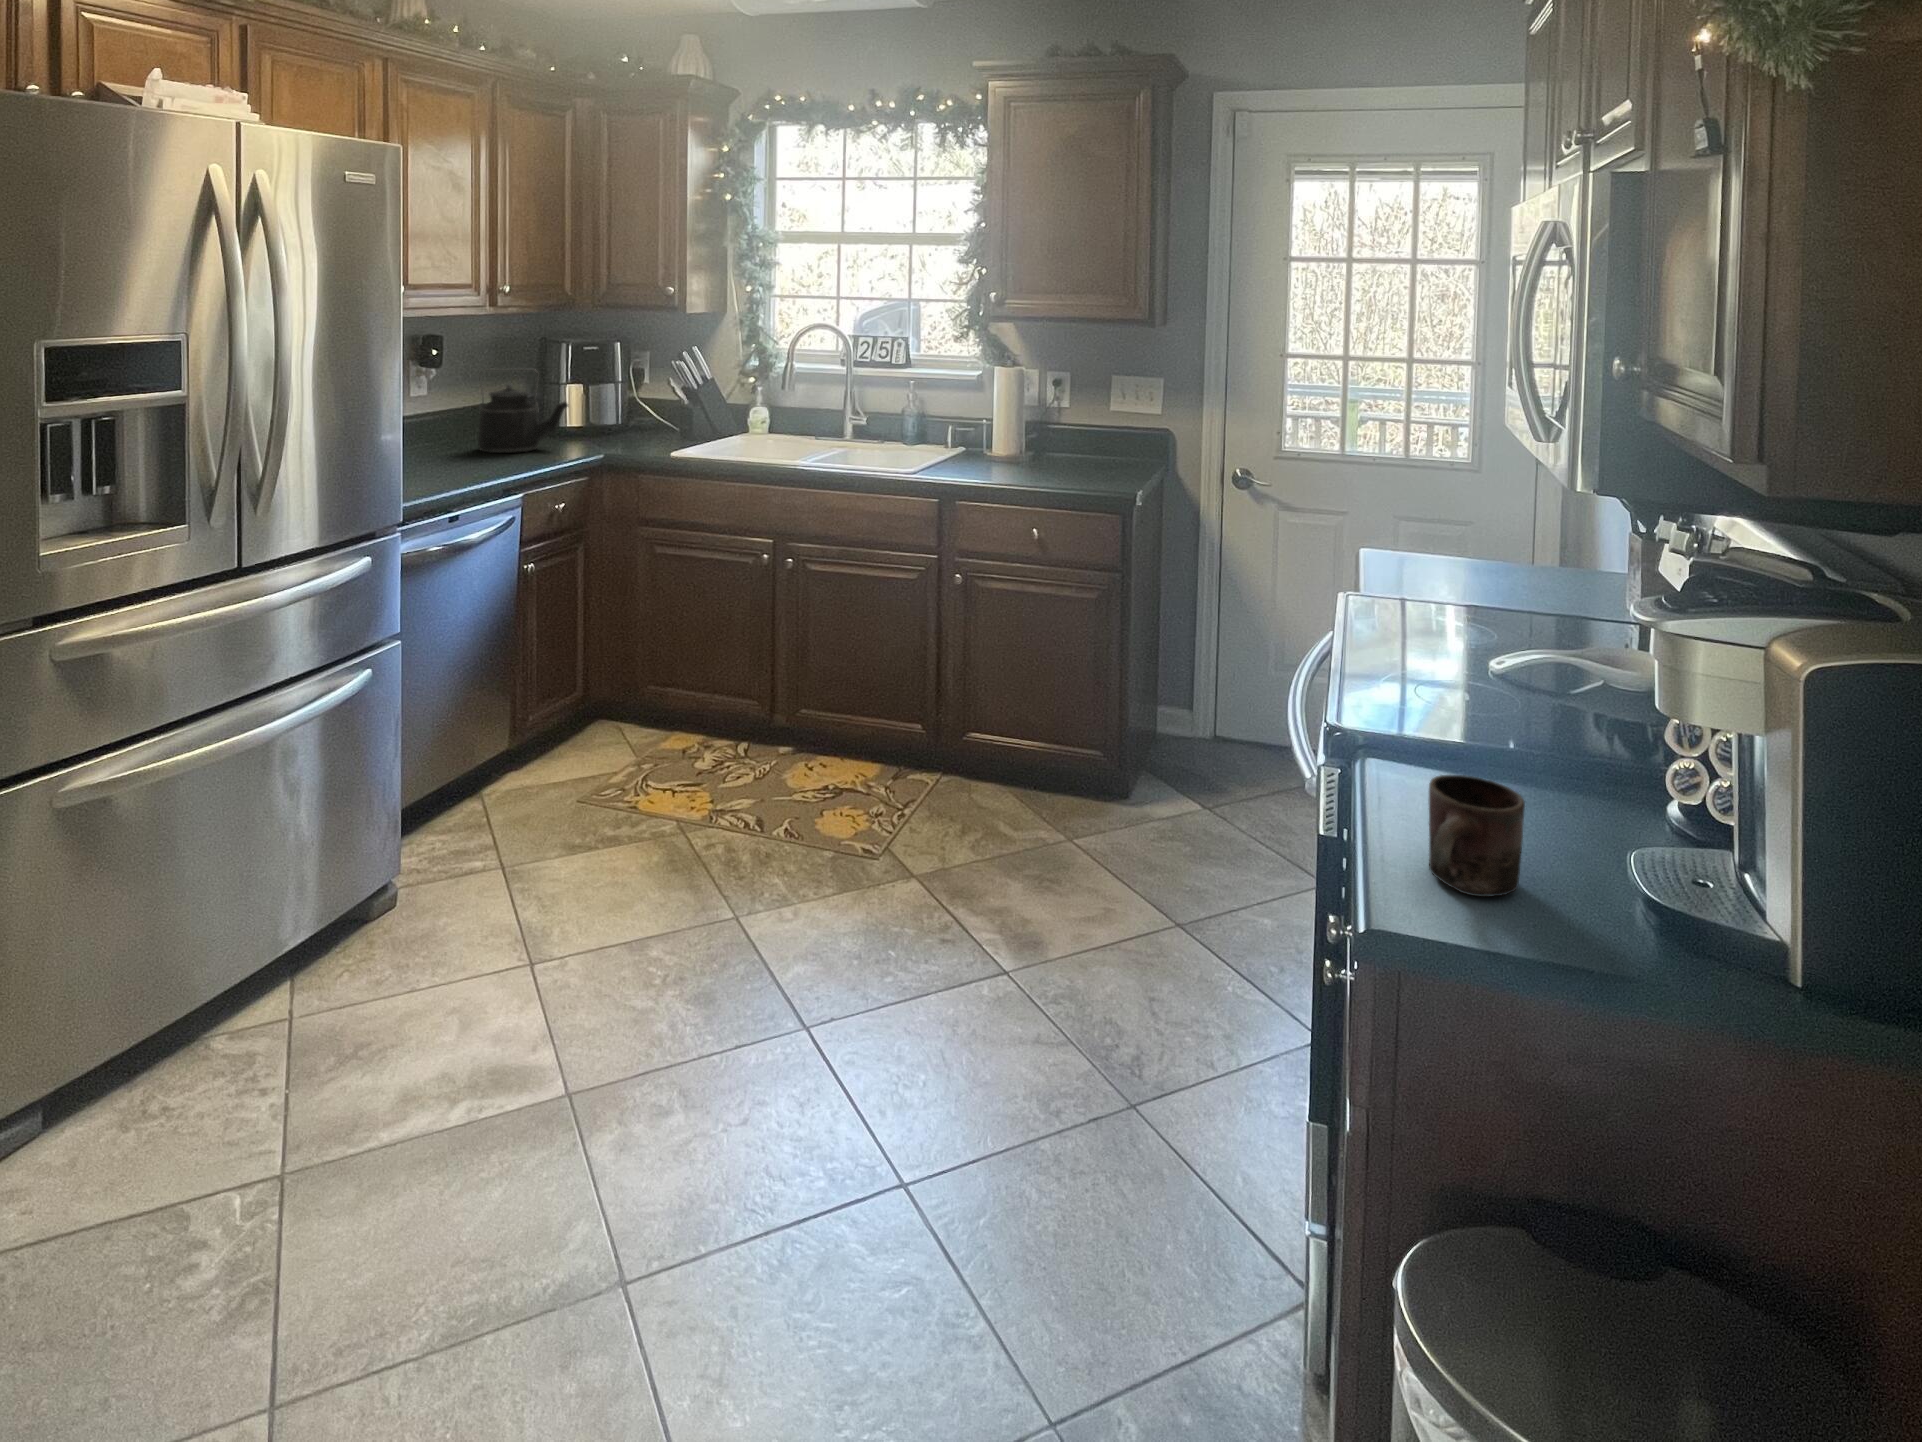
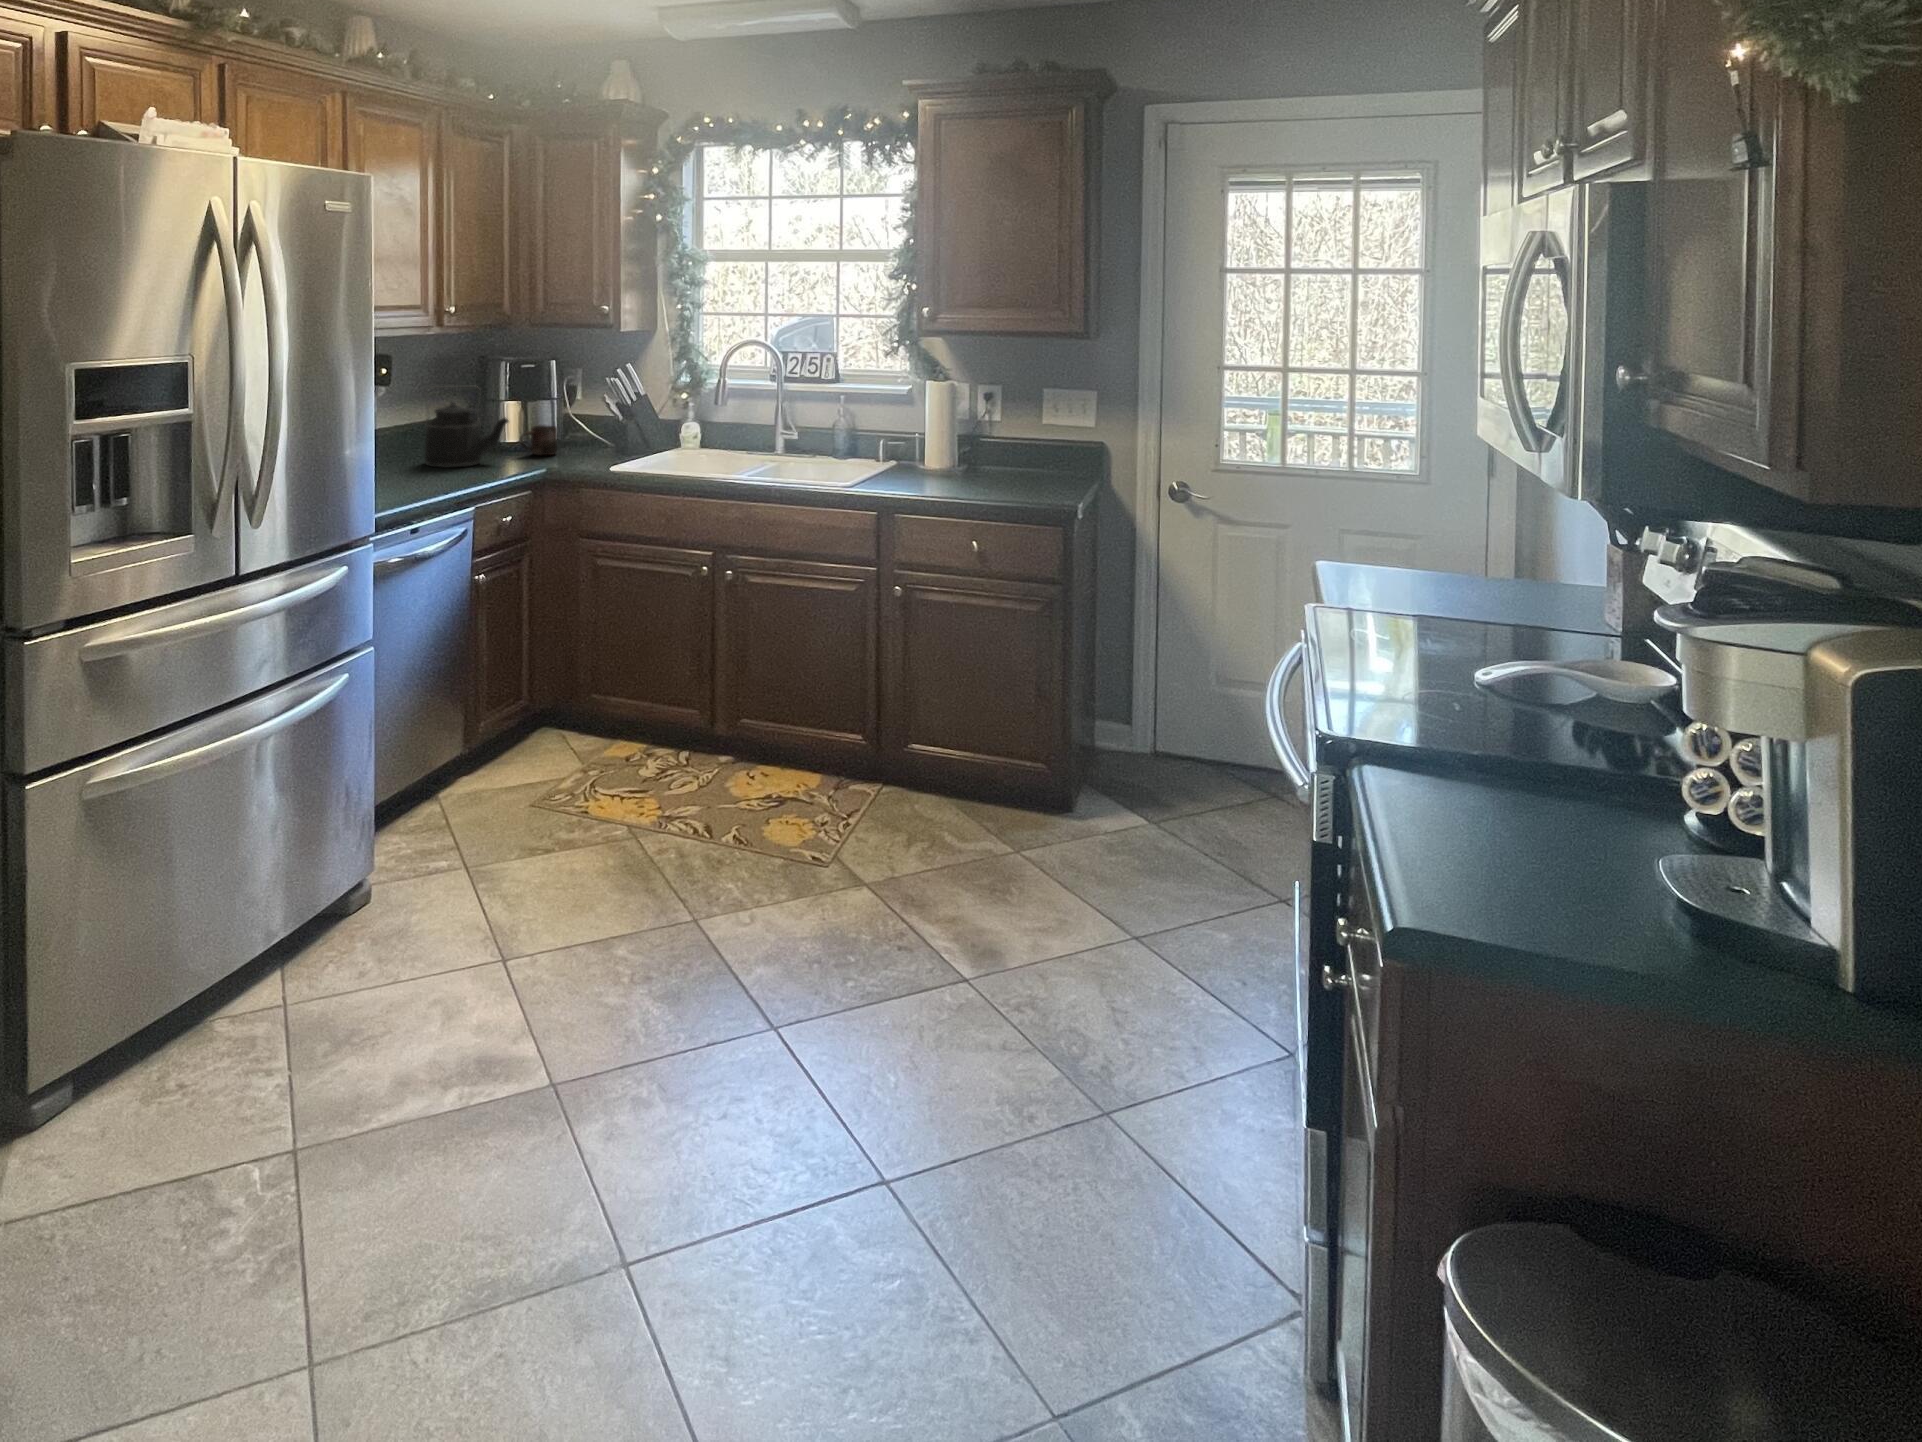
mug: present [1429,775,1525,897] -> present [520,425,557,455]

